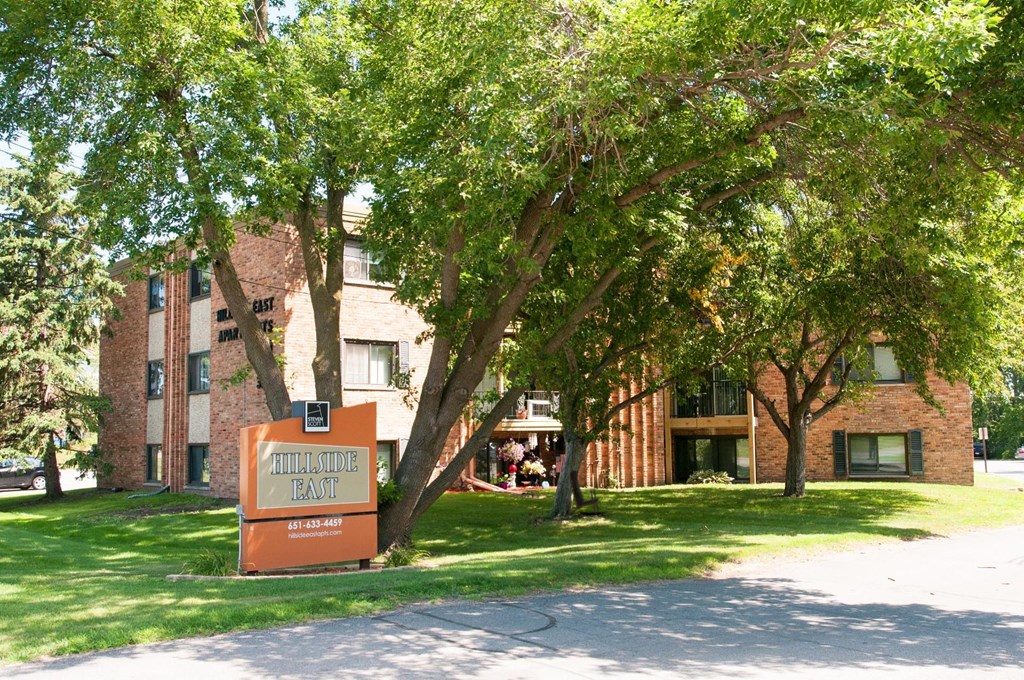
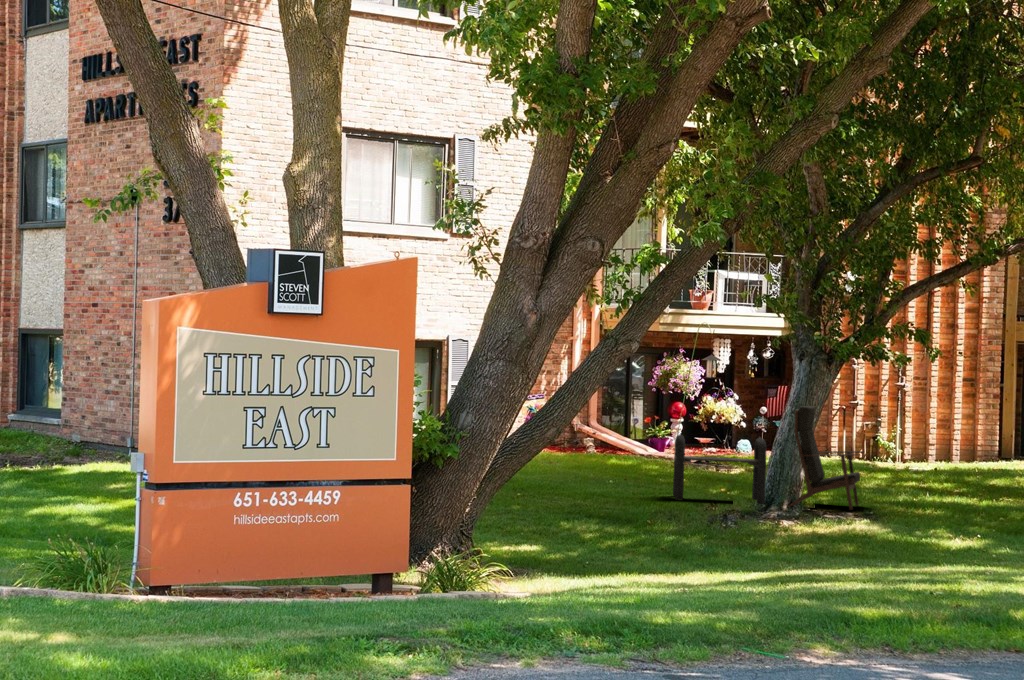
bench: none [518,484,559,514] -> present [673,434,766,504]

